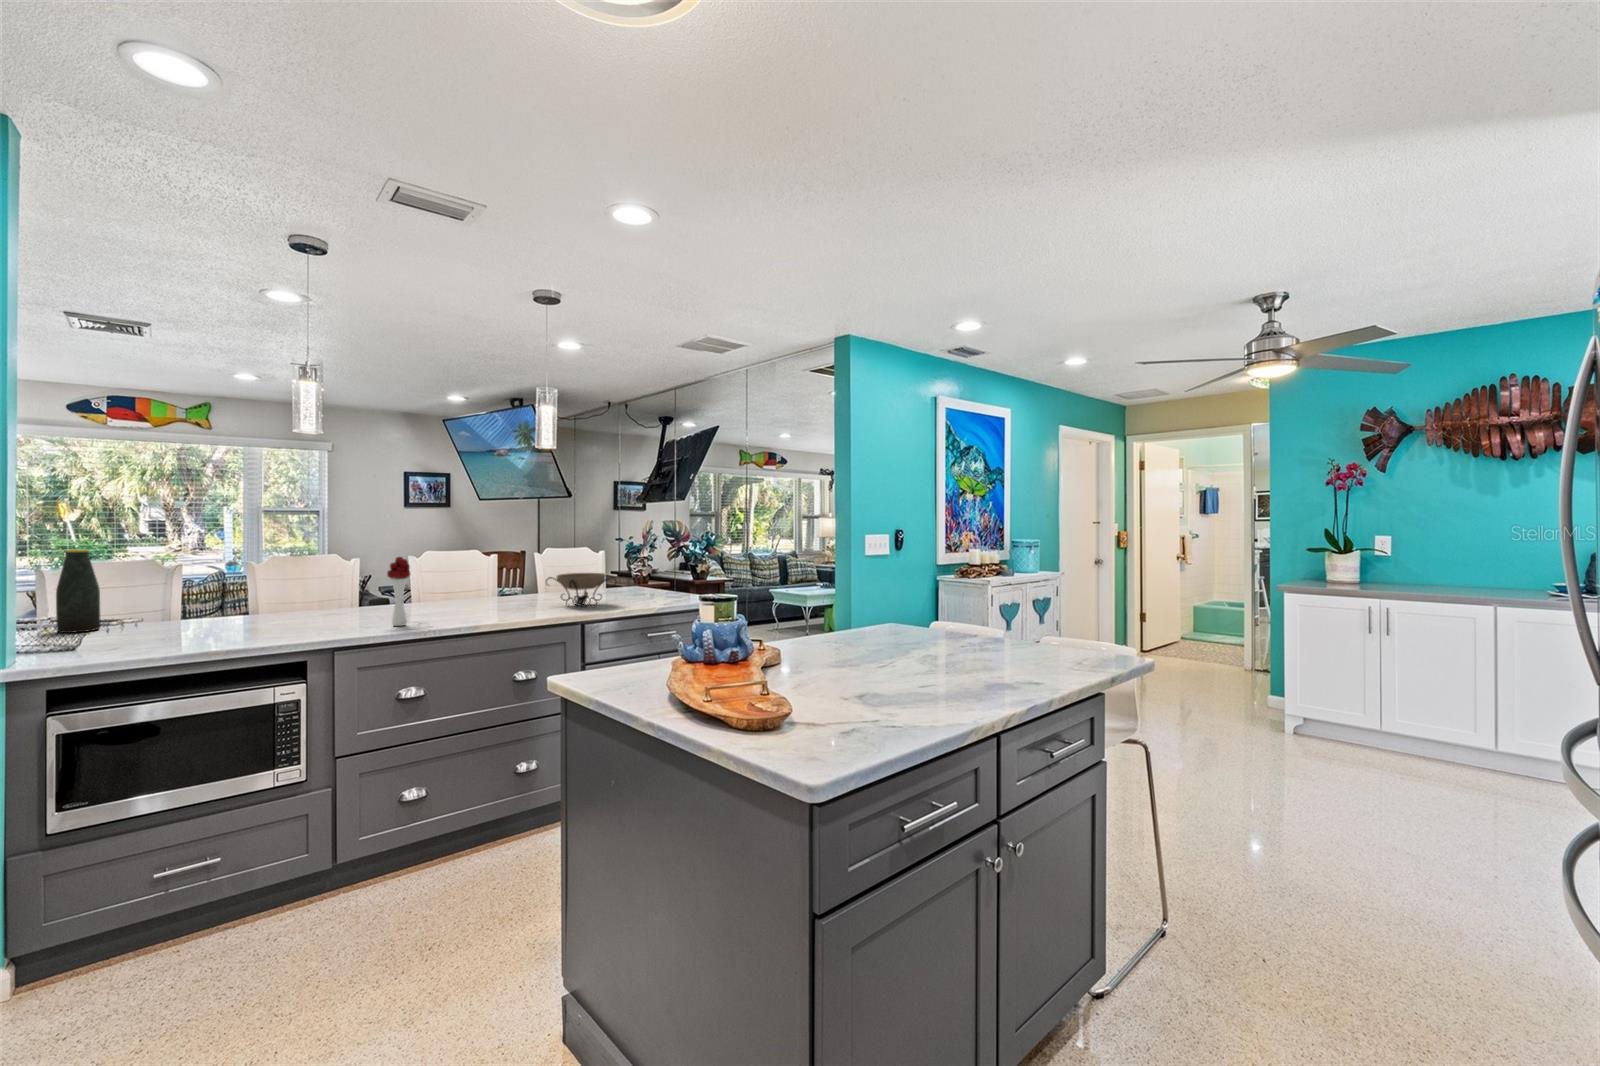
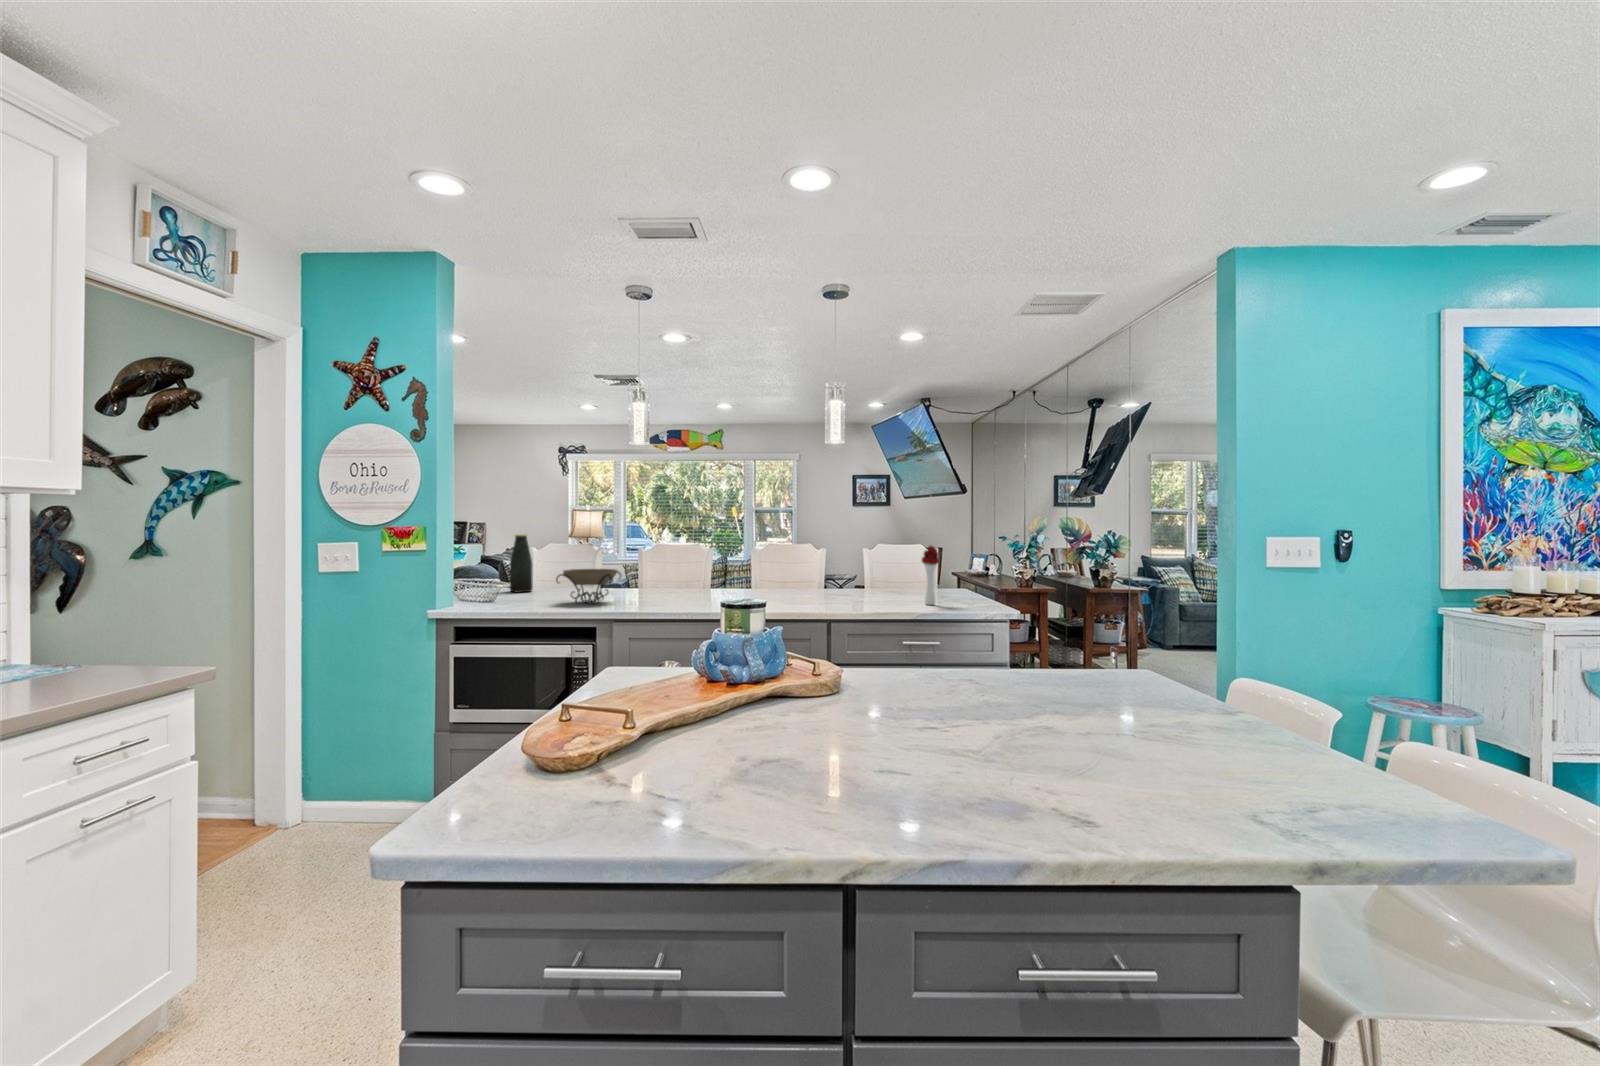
flower bouquet: present [387,557,410,626] -> present [922,546,939,605]
decorative bowl: present [546,573,617,606] -> present [556,569,621,603]

